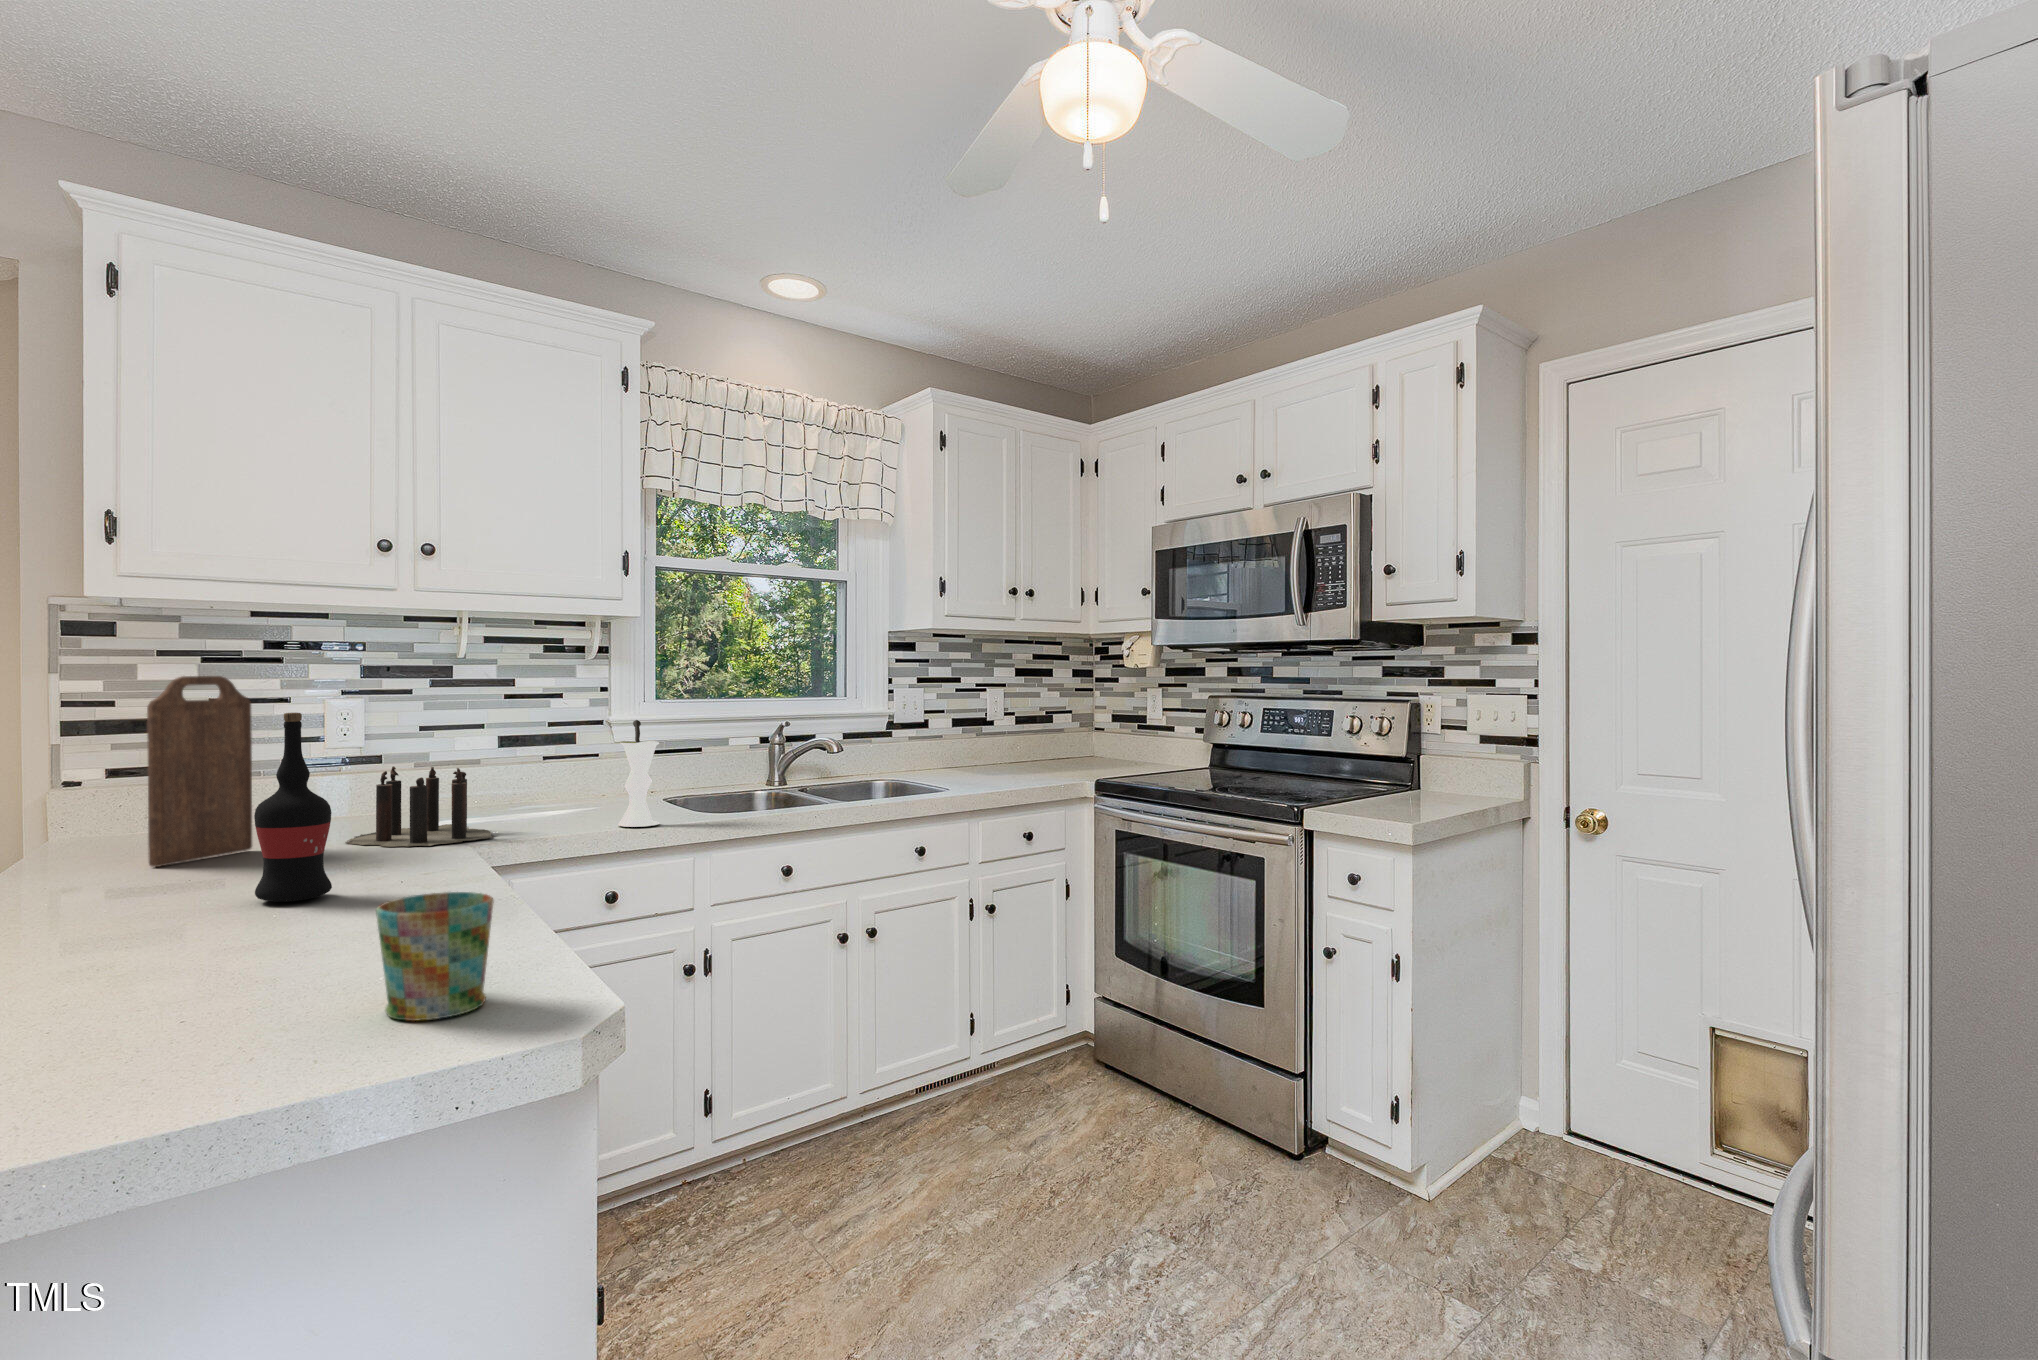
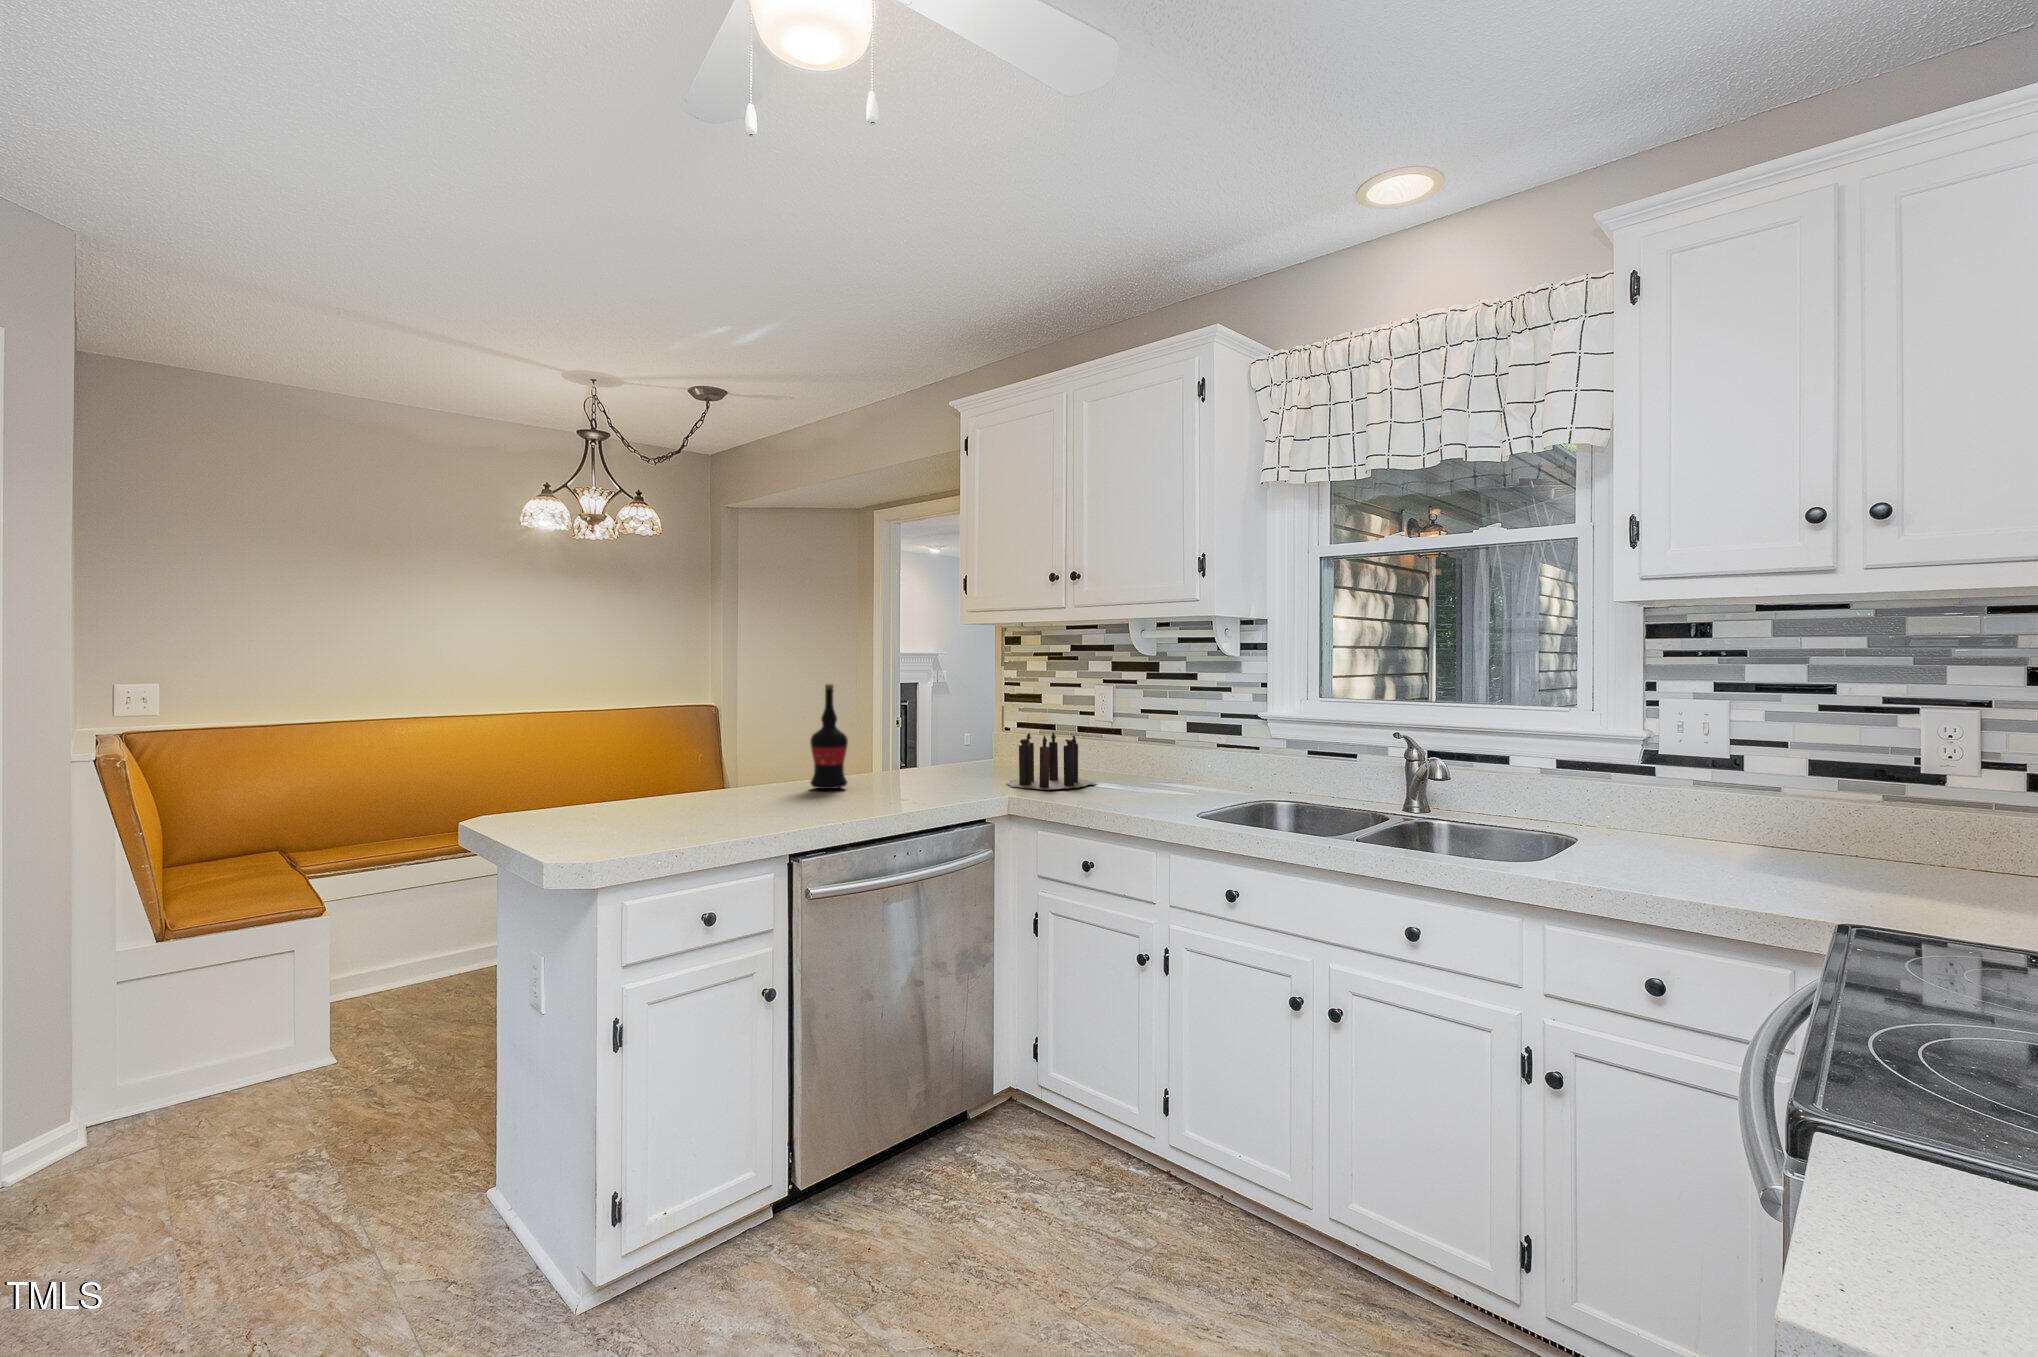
cutting board: present [147,676,252,867] -> none [924,666,985,773]
vase: present [618,720,660,827] -> none [1129,710,1167,806]
mug: present [376,892,494,1021] -> none [529,765,597,821]

